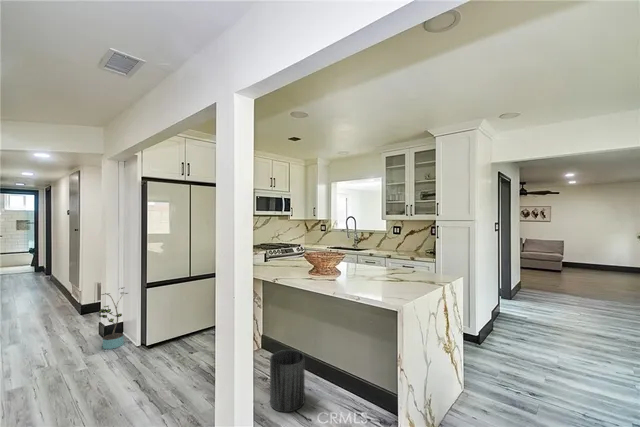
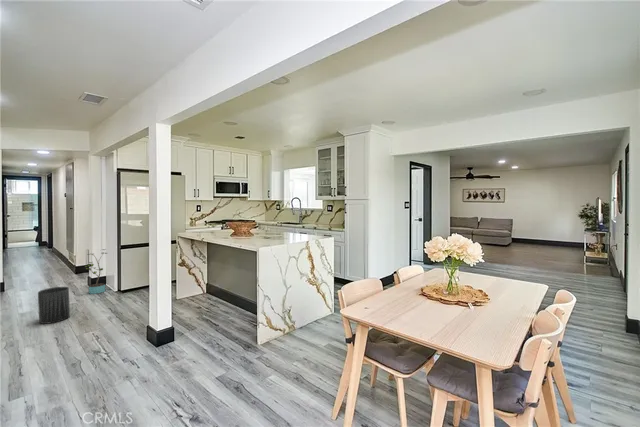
trash can: present [270,350,305,412] -> present [38,287,70,324]

